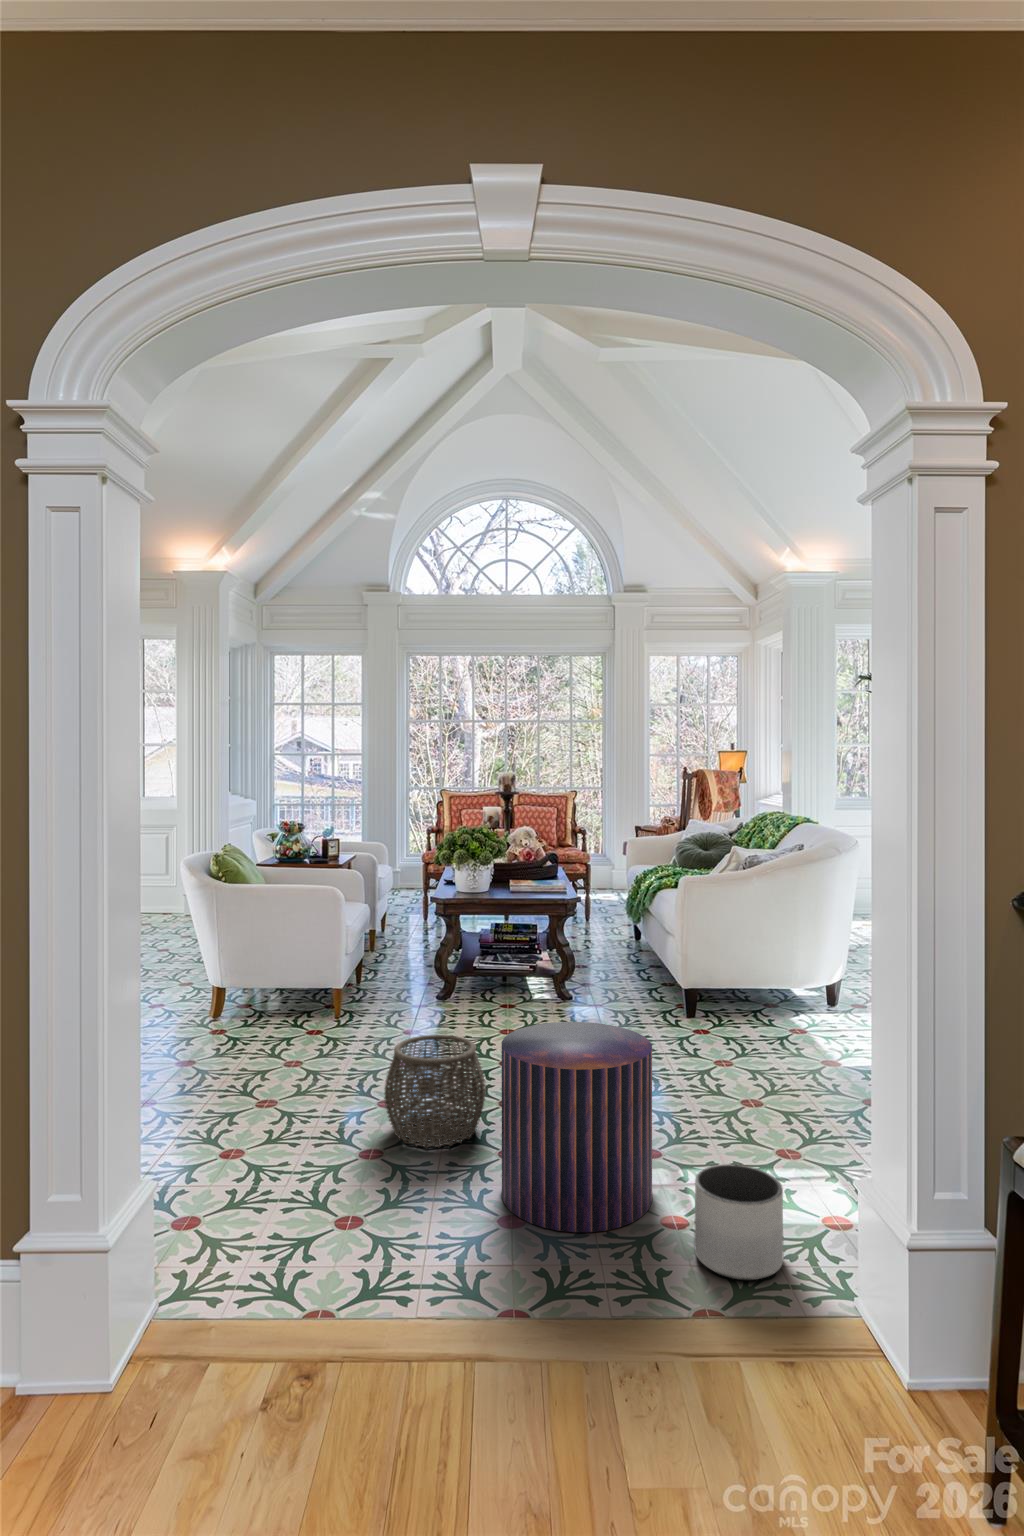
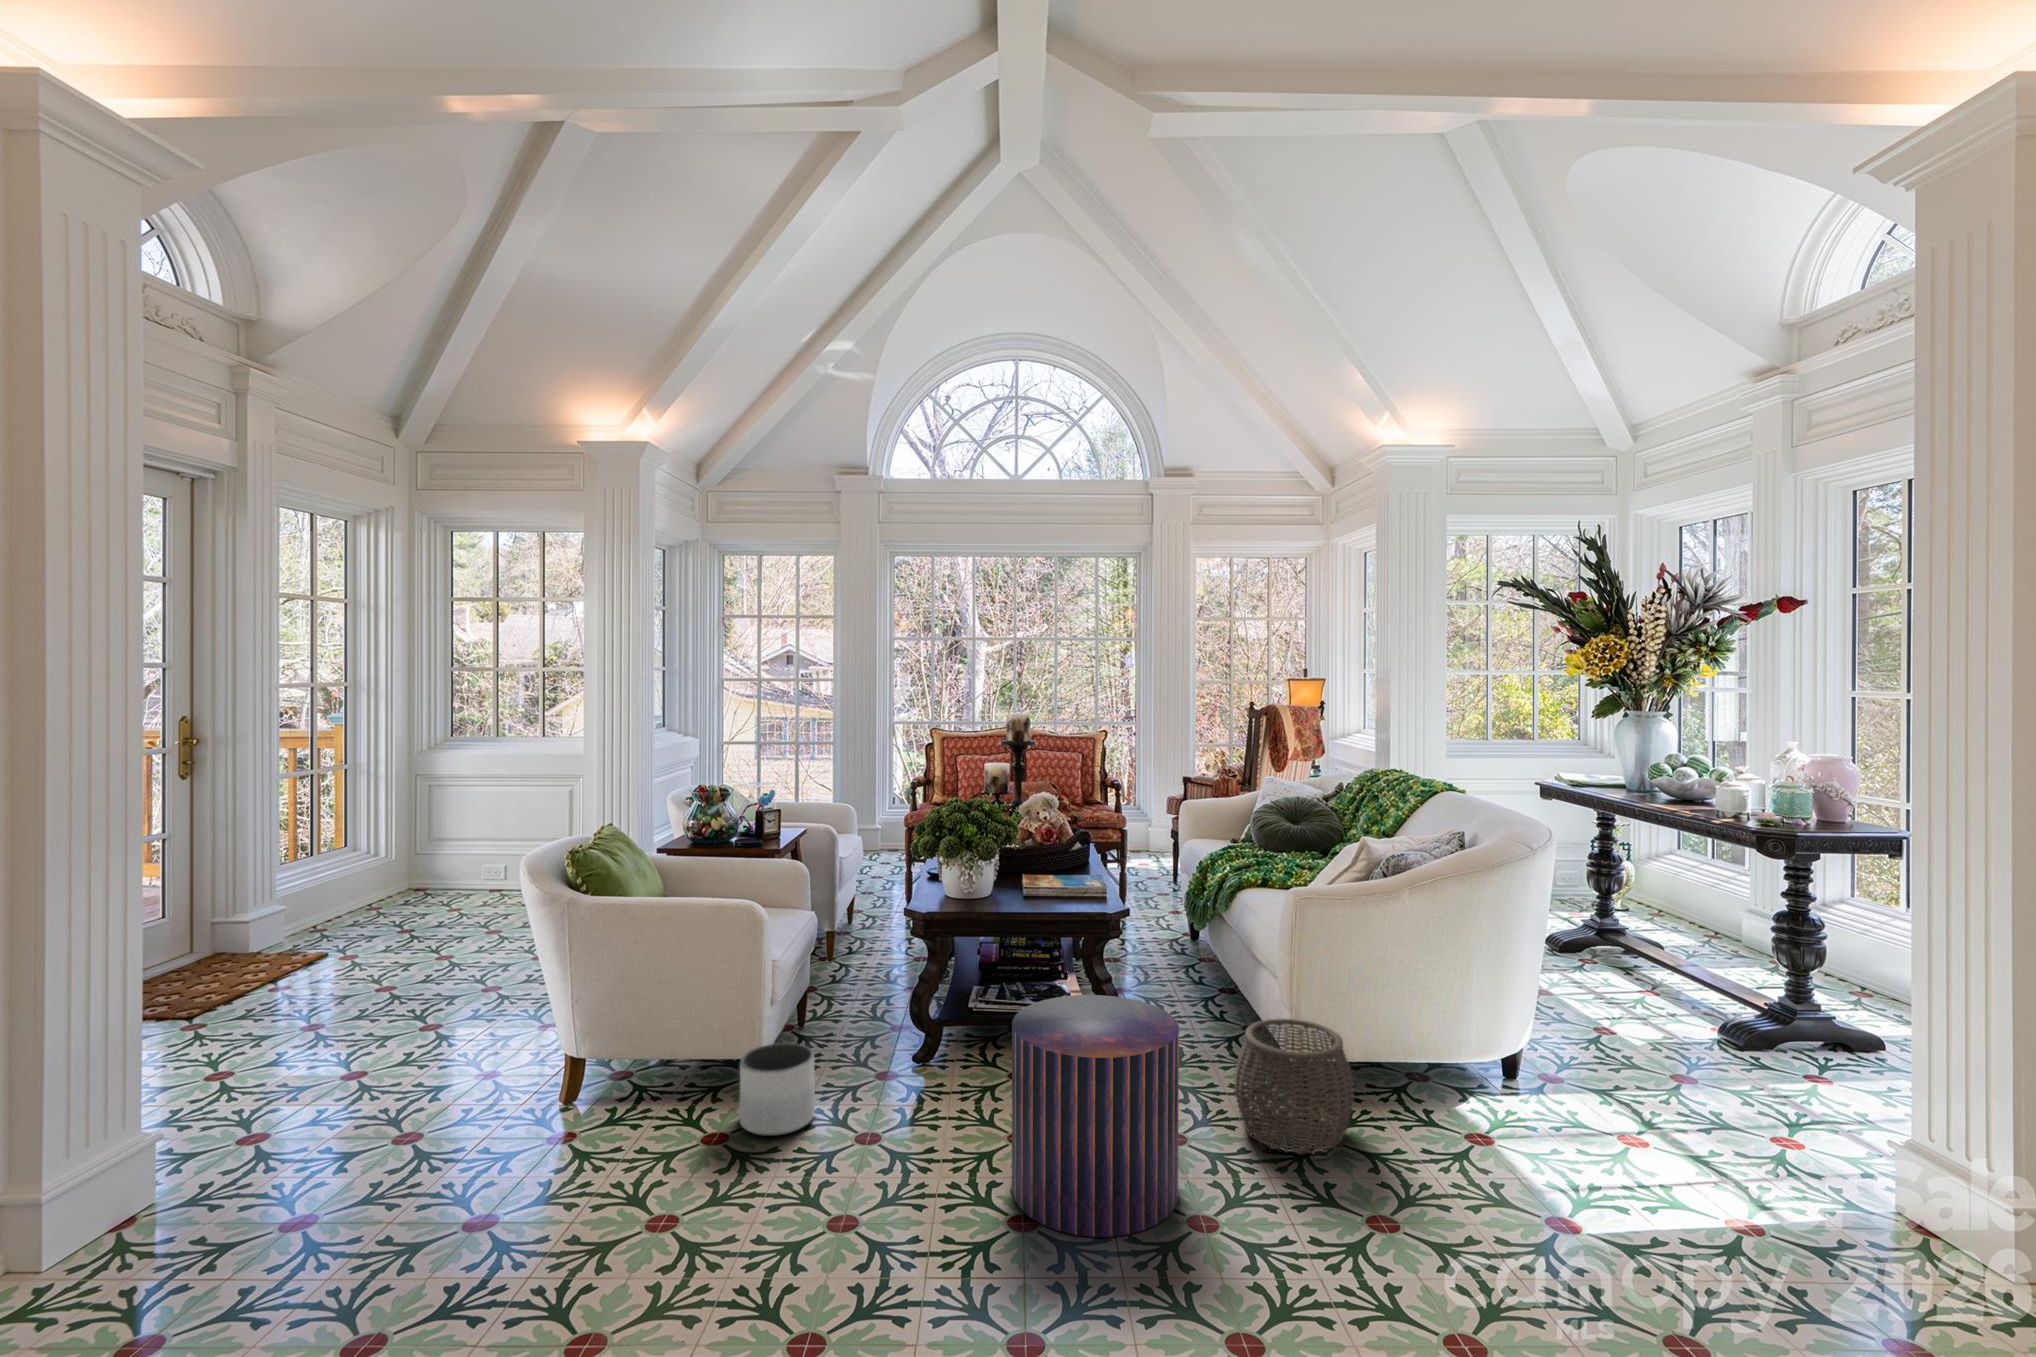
woven basket: present [384,1035,486,1148] -> present [1234,1019,1354,1154]
planter: present [694,1164,784,1280] -> present [740,1043,815,1136]

